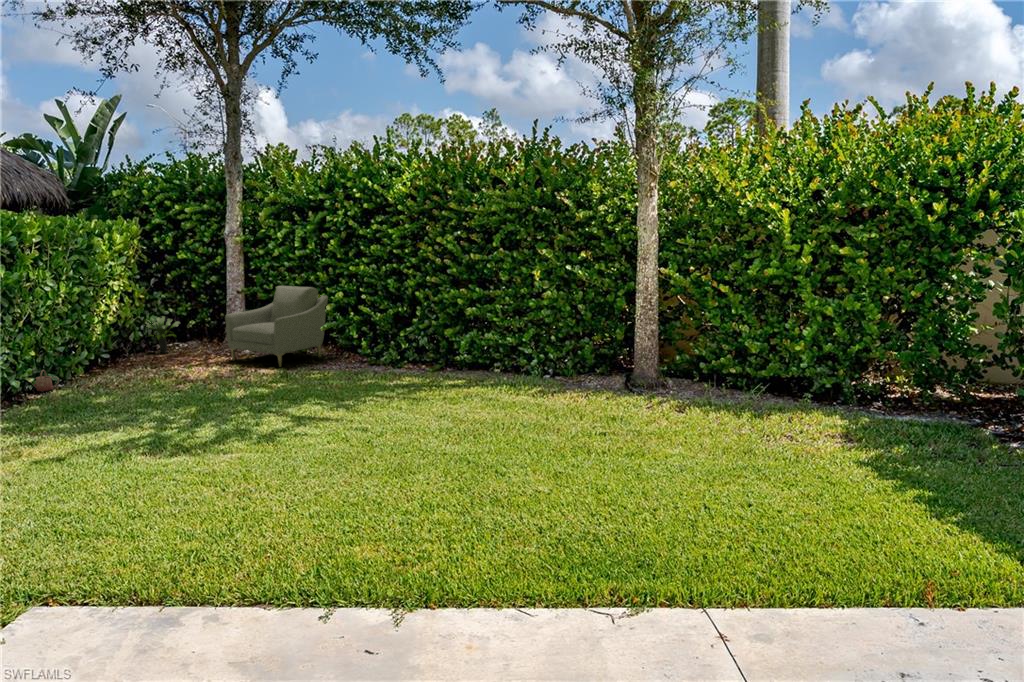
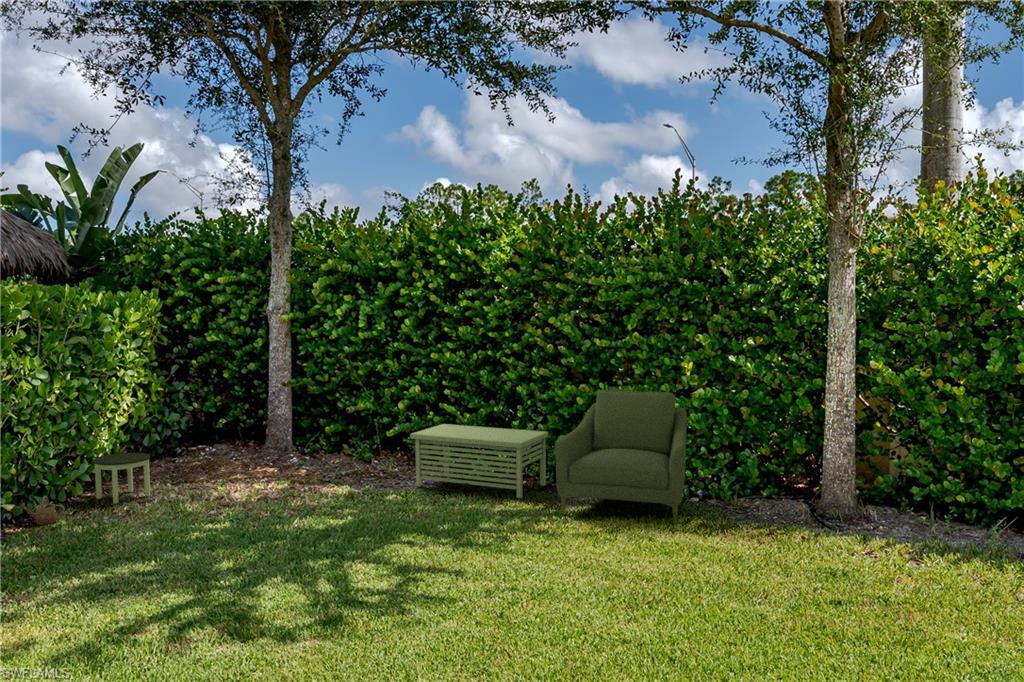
chair: present [225,286,328,367] -> present [555,390,687,524]
potted plant: present [146,316,180,353] -> none [161,414,208,462]
storage bench: none [332,321,438,374] -> present [410,424,548,498]
round table: none [82,342,130,379] -> present [93,453,150,504]

